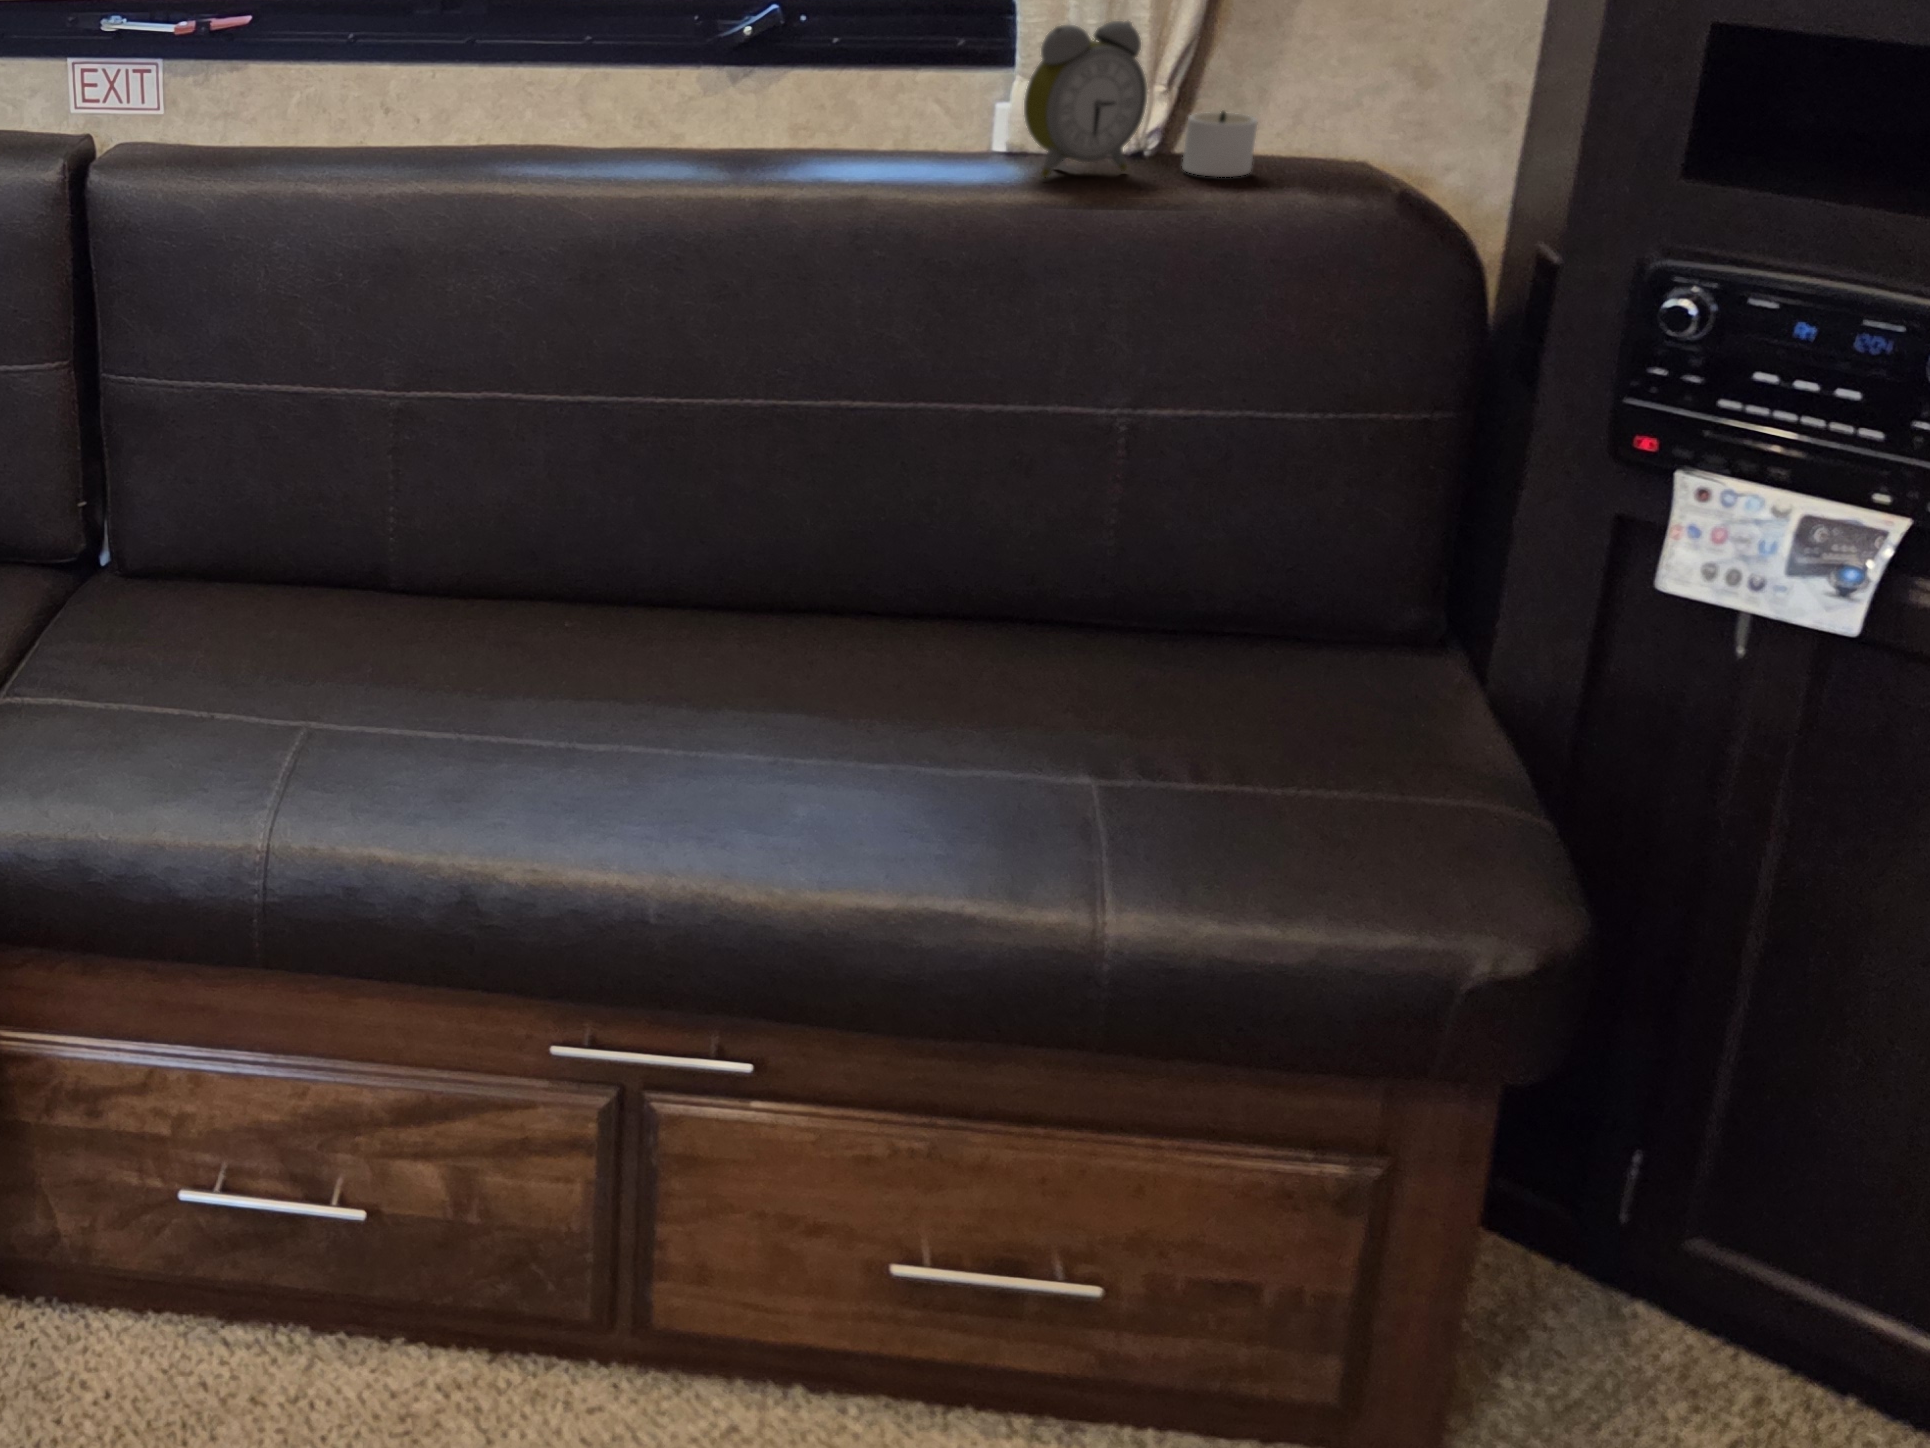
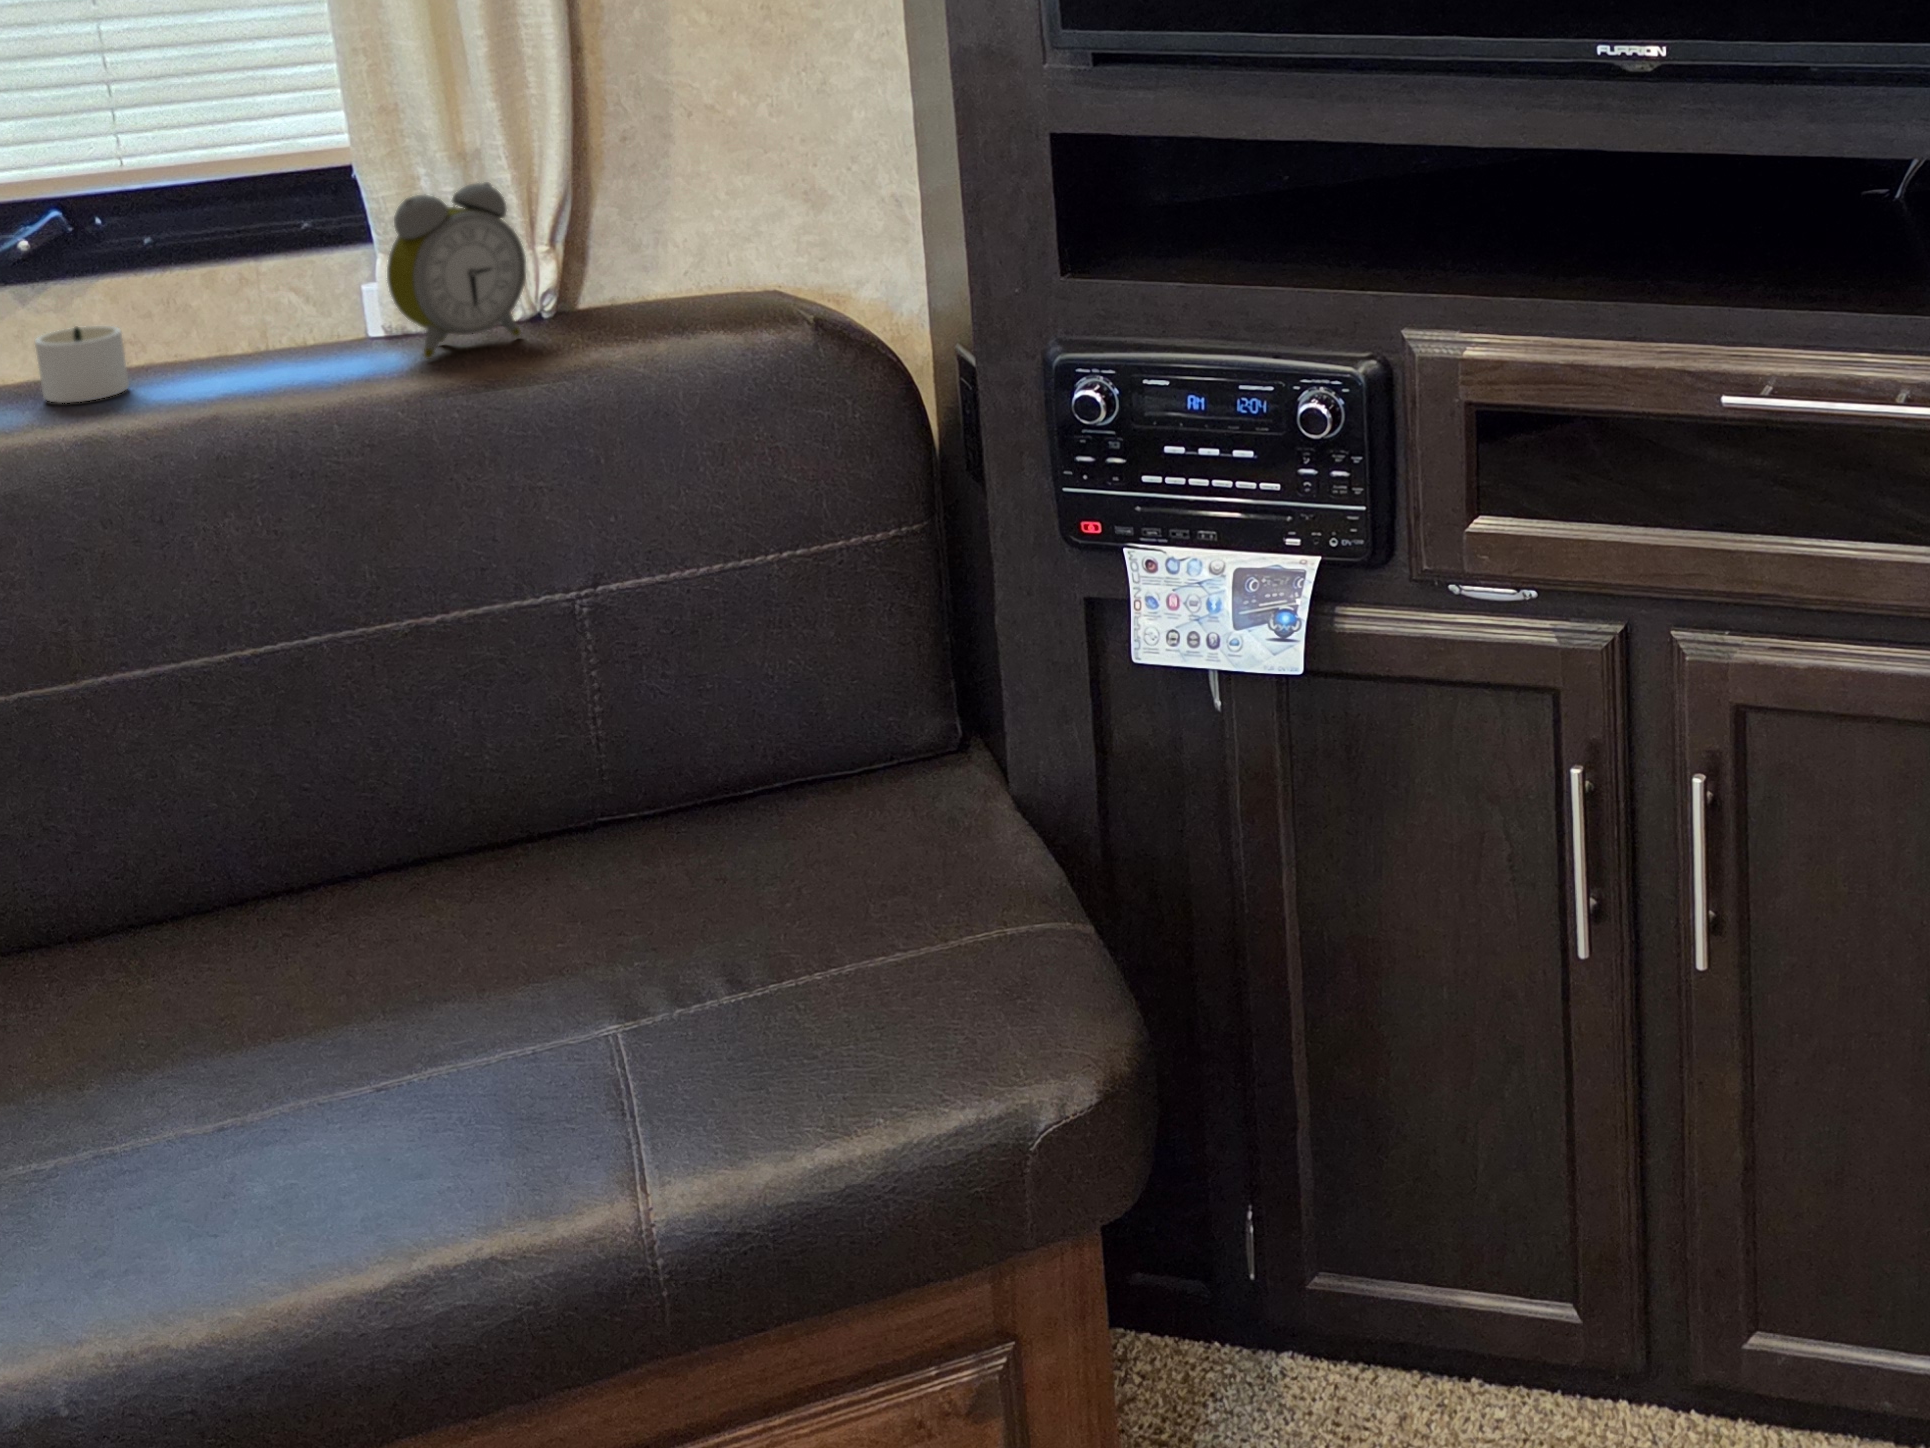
candle: present [1182,111,1257,177] -> present [35,326,129,403]

